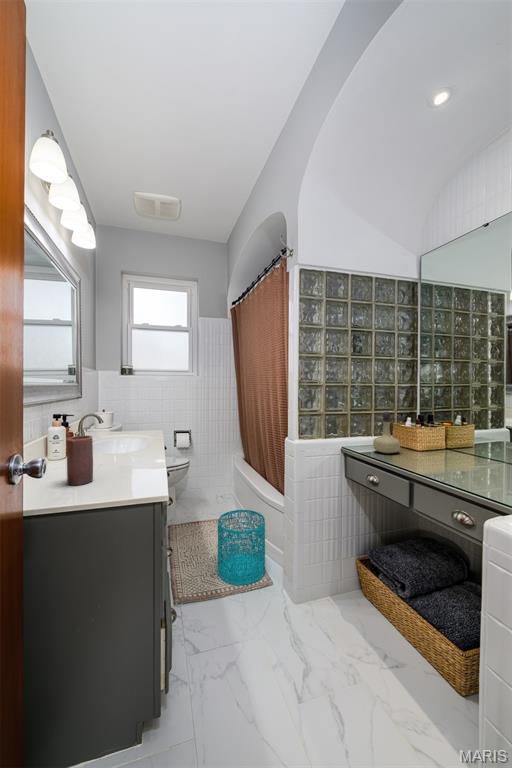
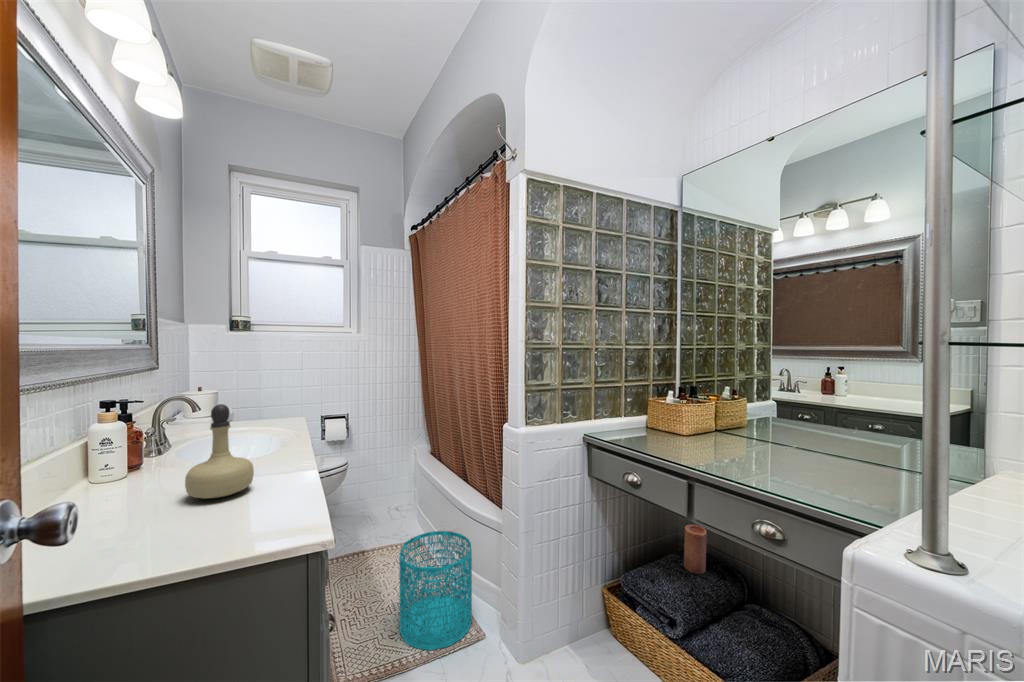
perfume bottle: present [373,412,400,454] -> present [185,404,254,498]
candle: present [67,435,93,485] -> present [684,525,707,574]

